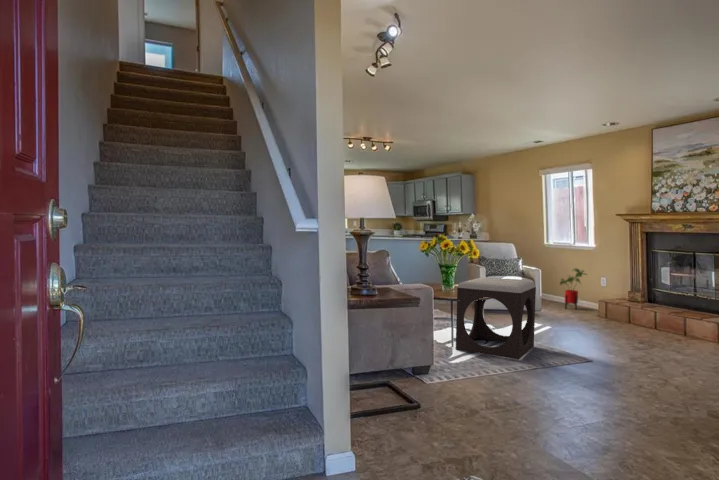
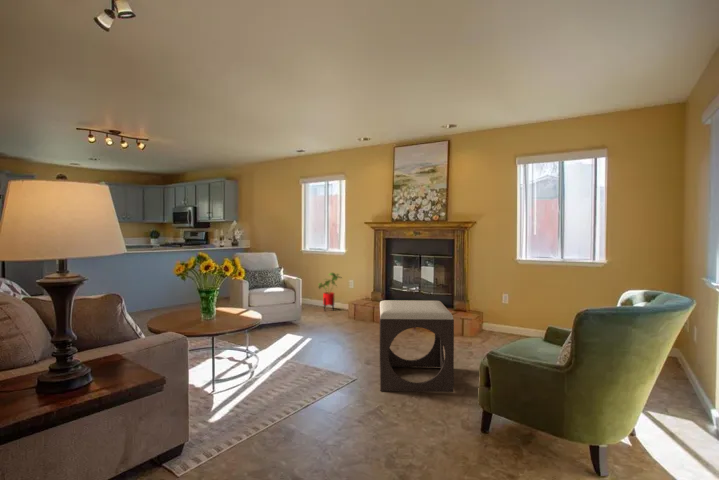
footstool: present [456,278,536,359] -> present [380,300,454,392]

